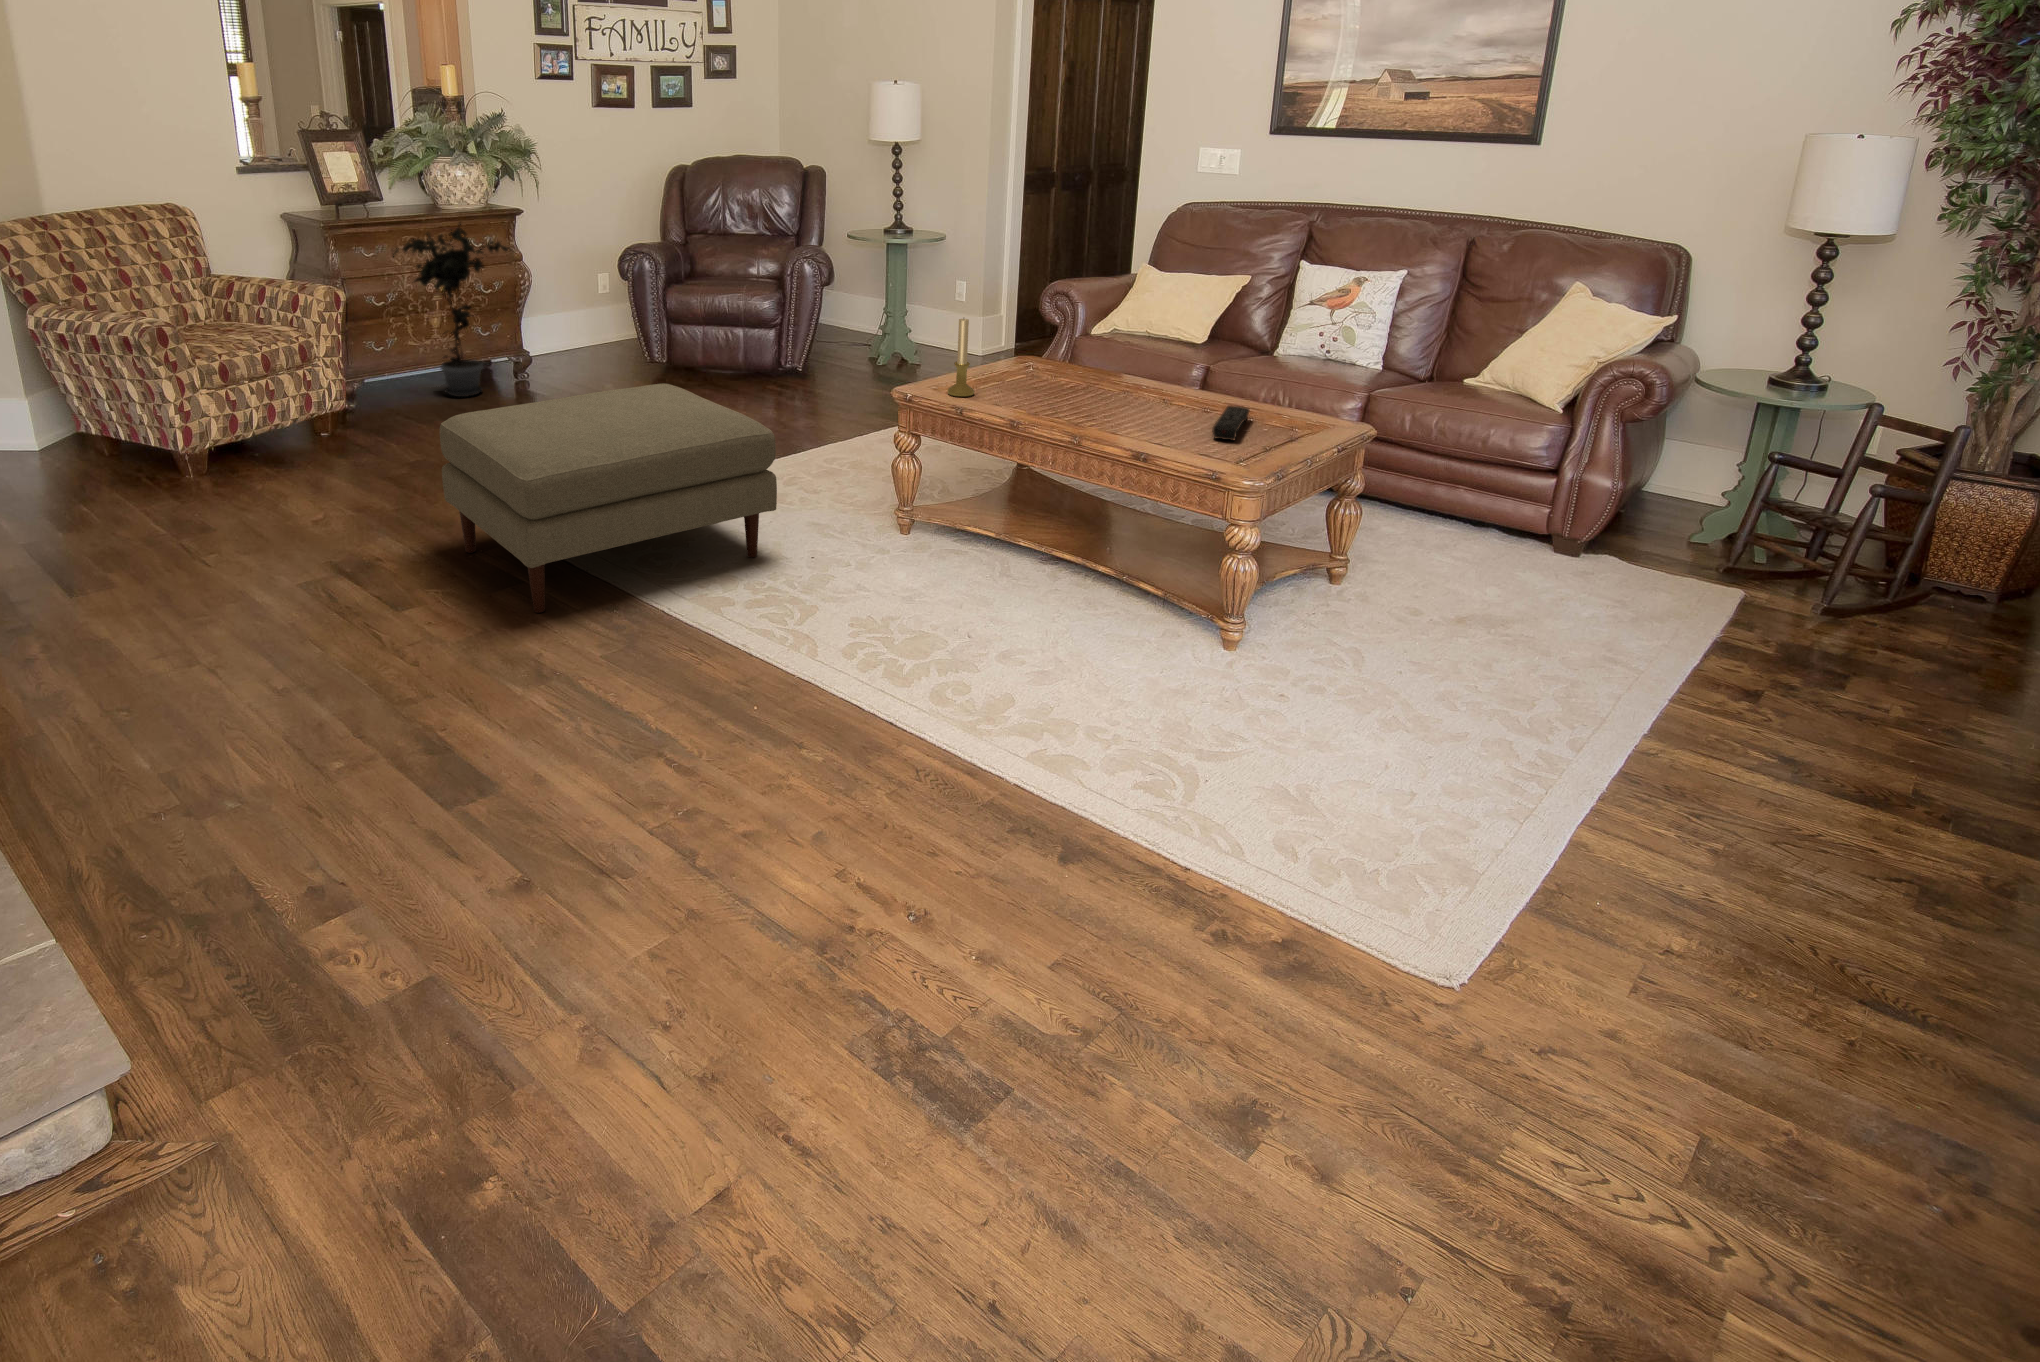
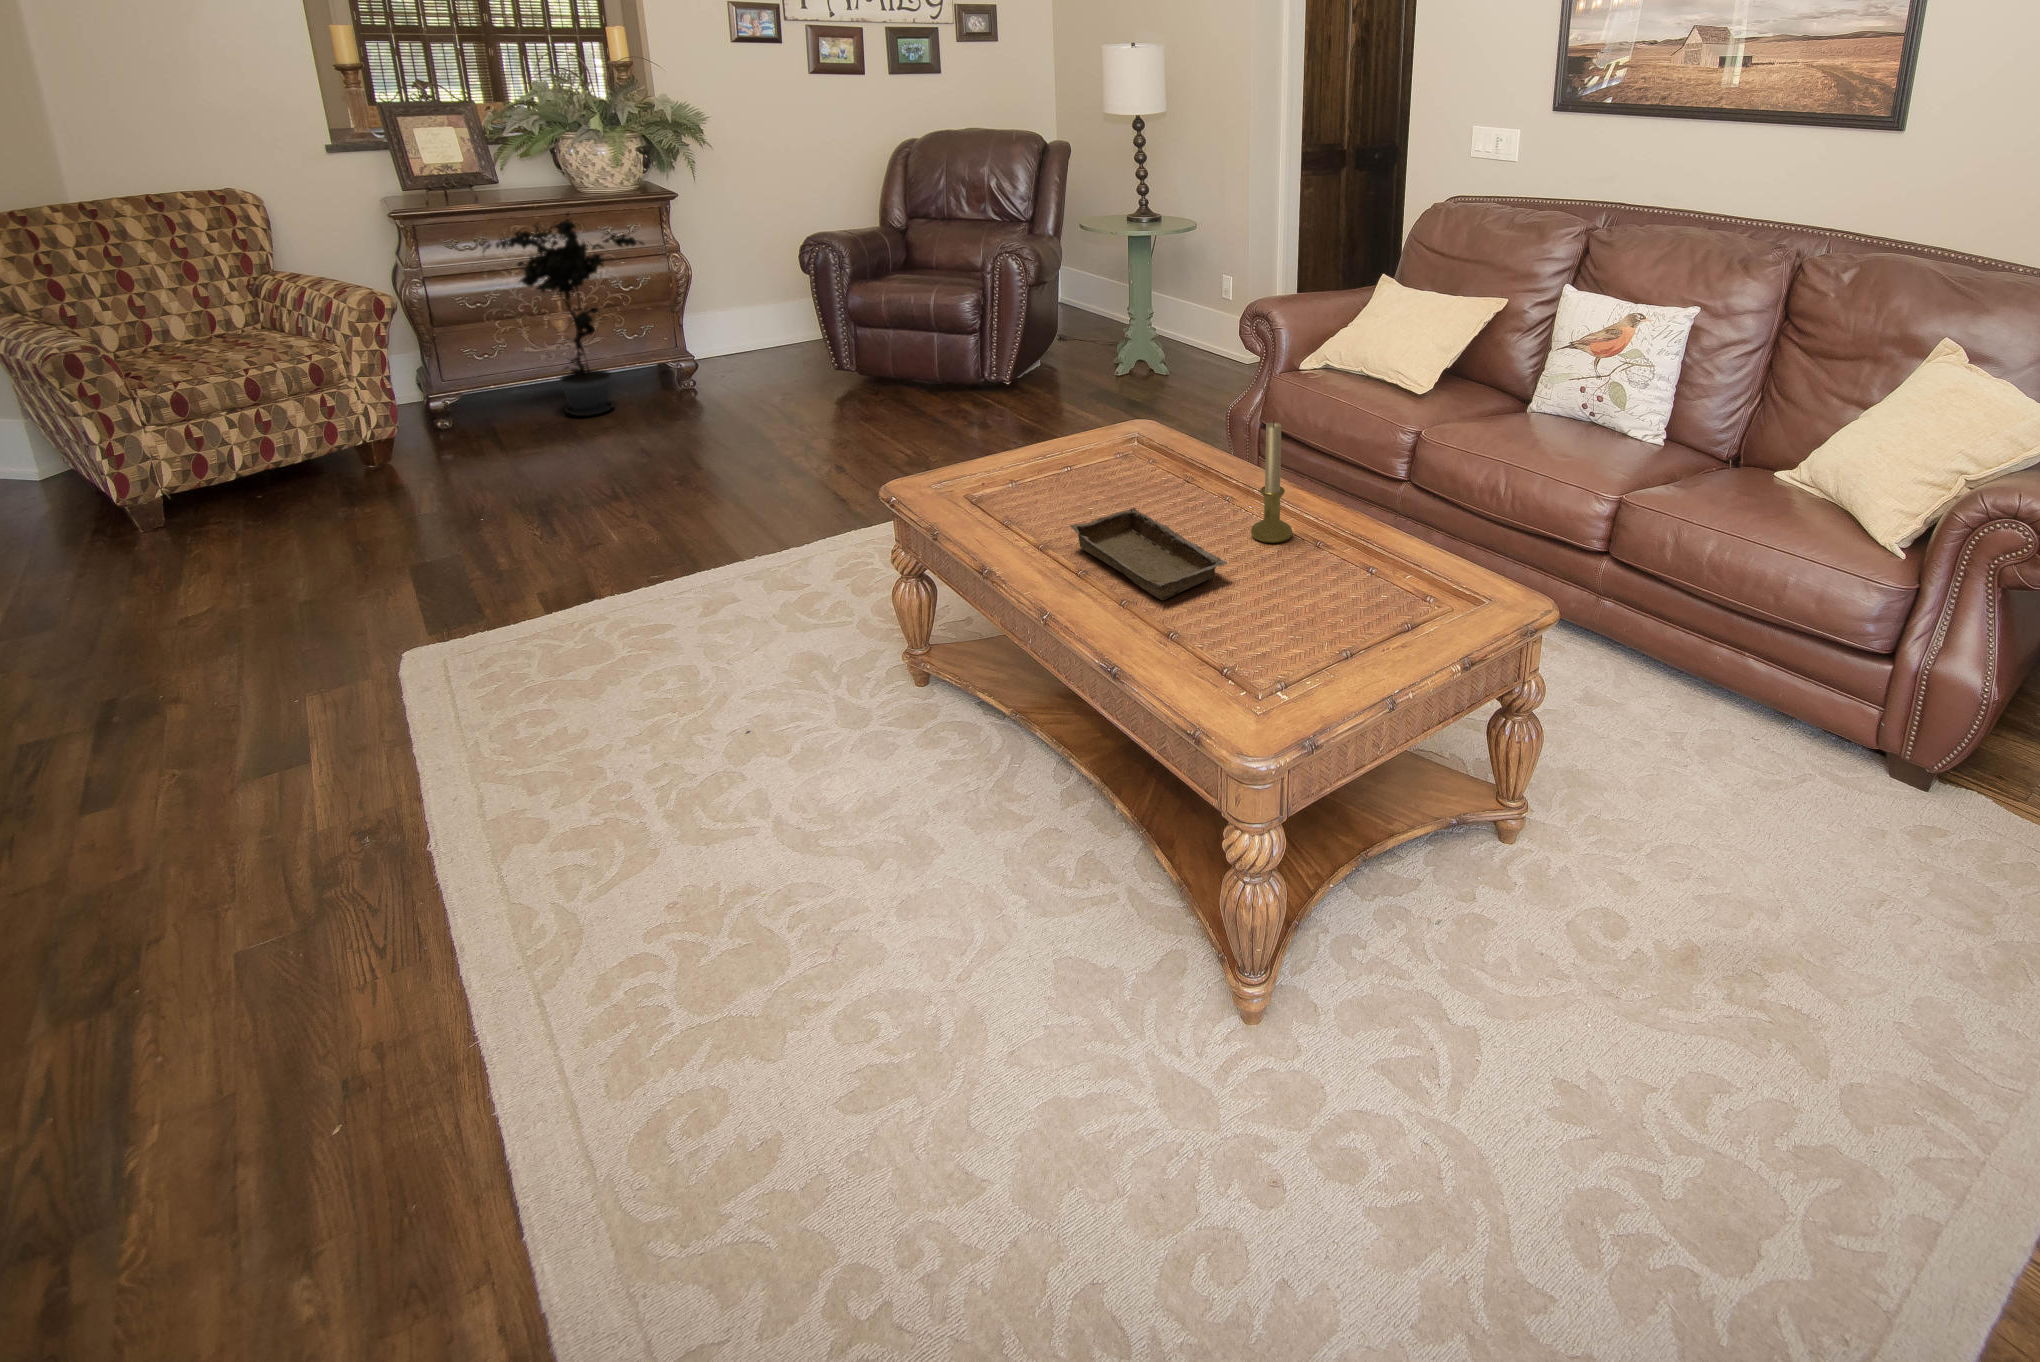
candle holder: present [948,318,974,397] -> present [1251,422,1292,543]
ottoman: present [440,384,777,613] -> none [180,454,698,836]
tray: none [1052,391,1168,433] -> present [1070,508,1228,600]
remote control: present [1212,405,1250,441] -> none [1271,547,1367,627]

